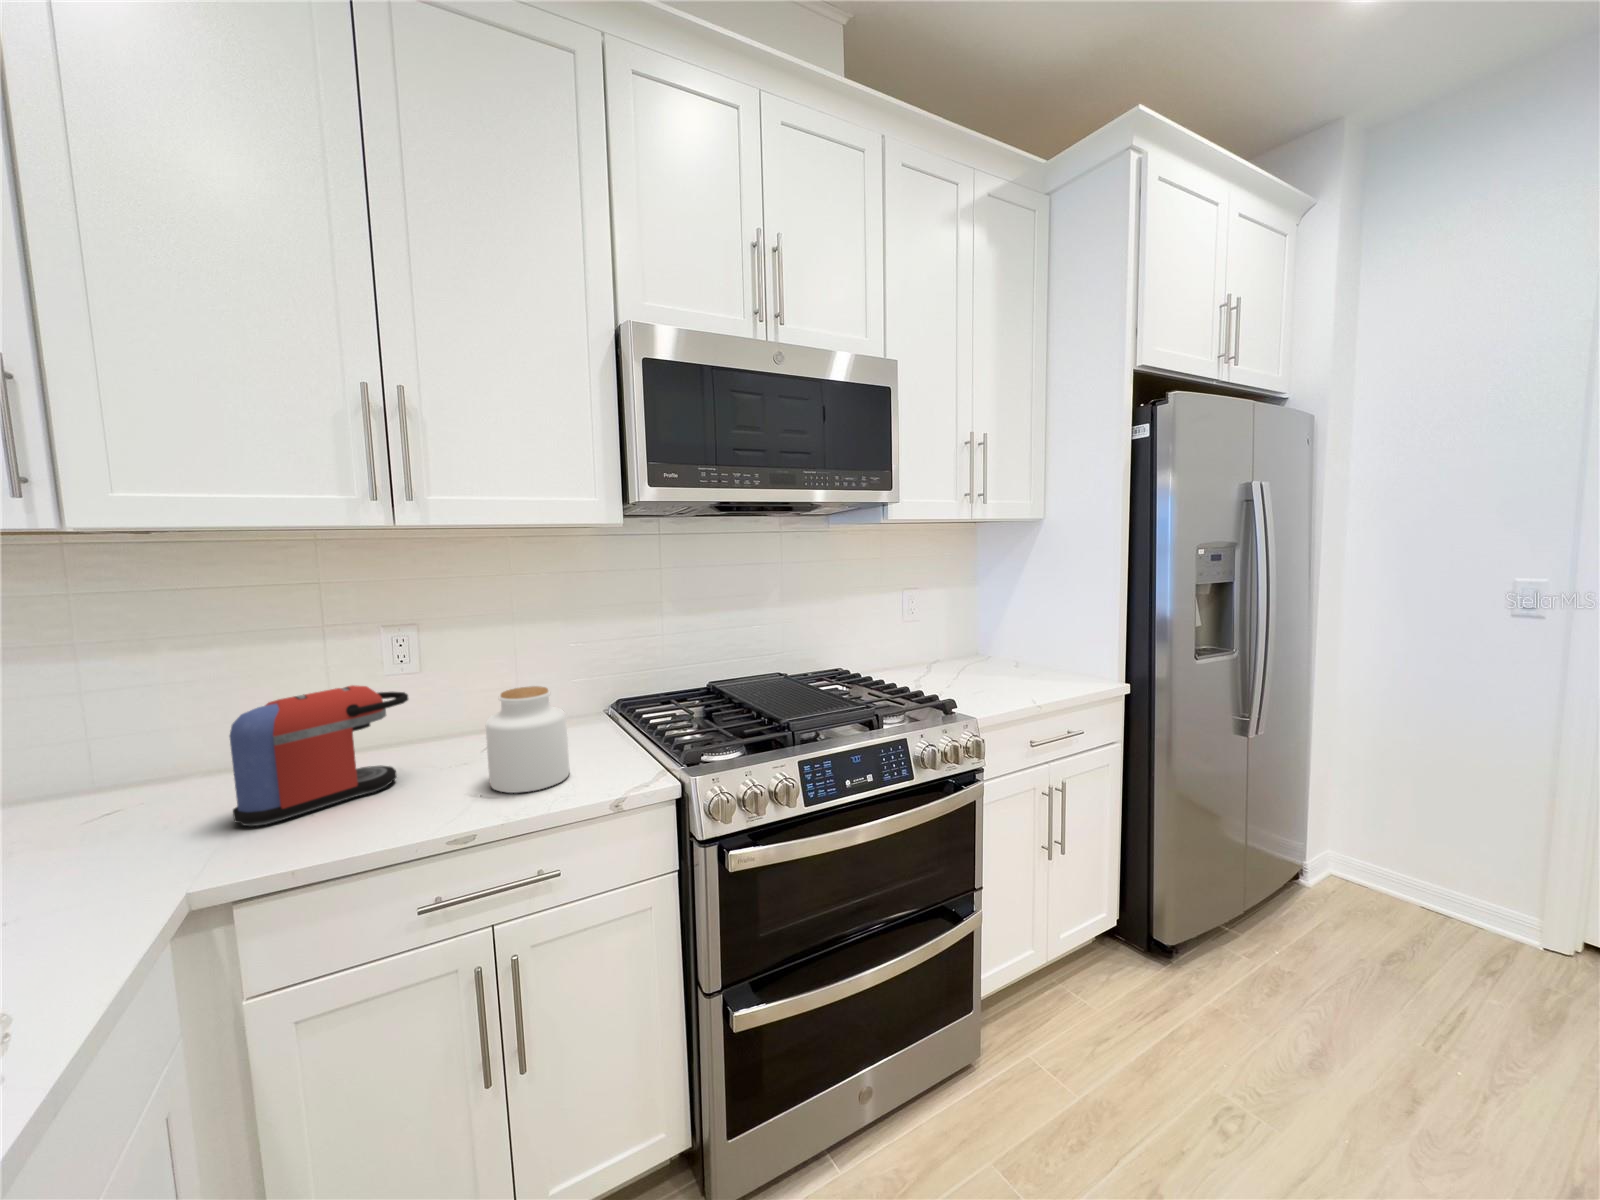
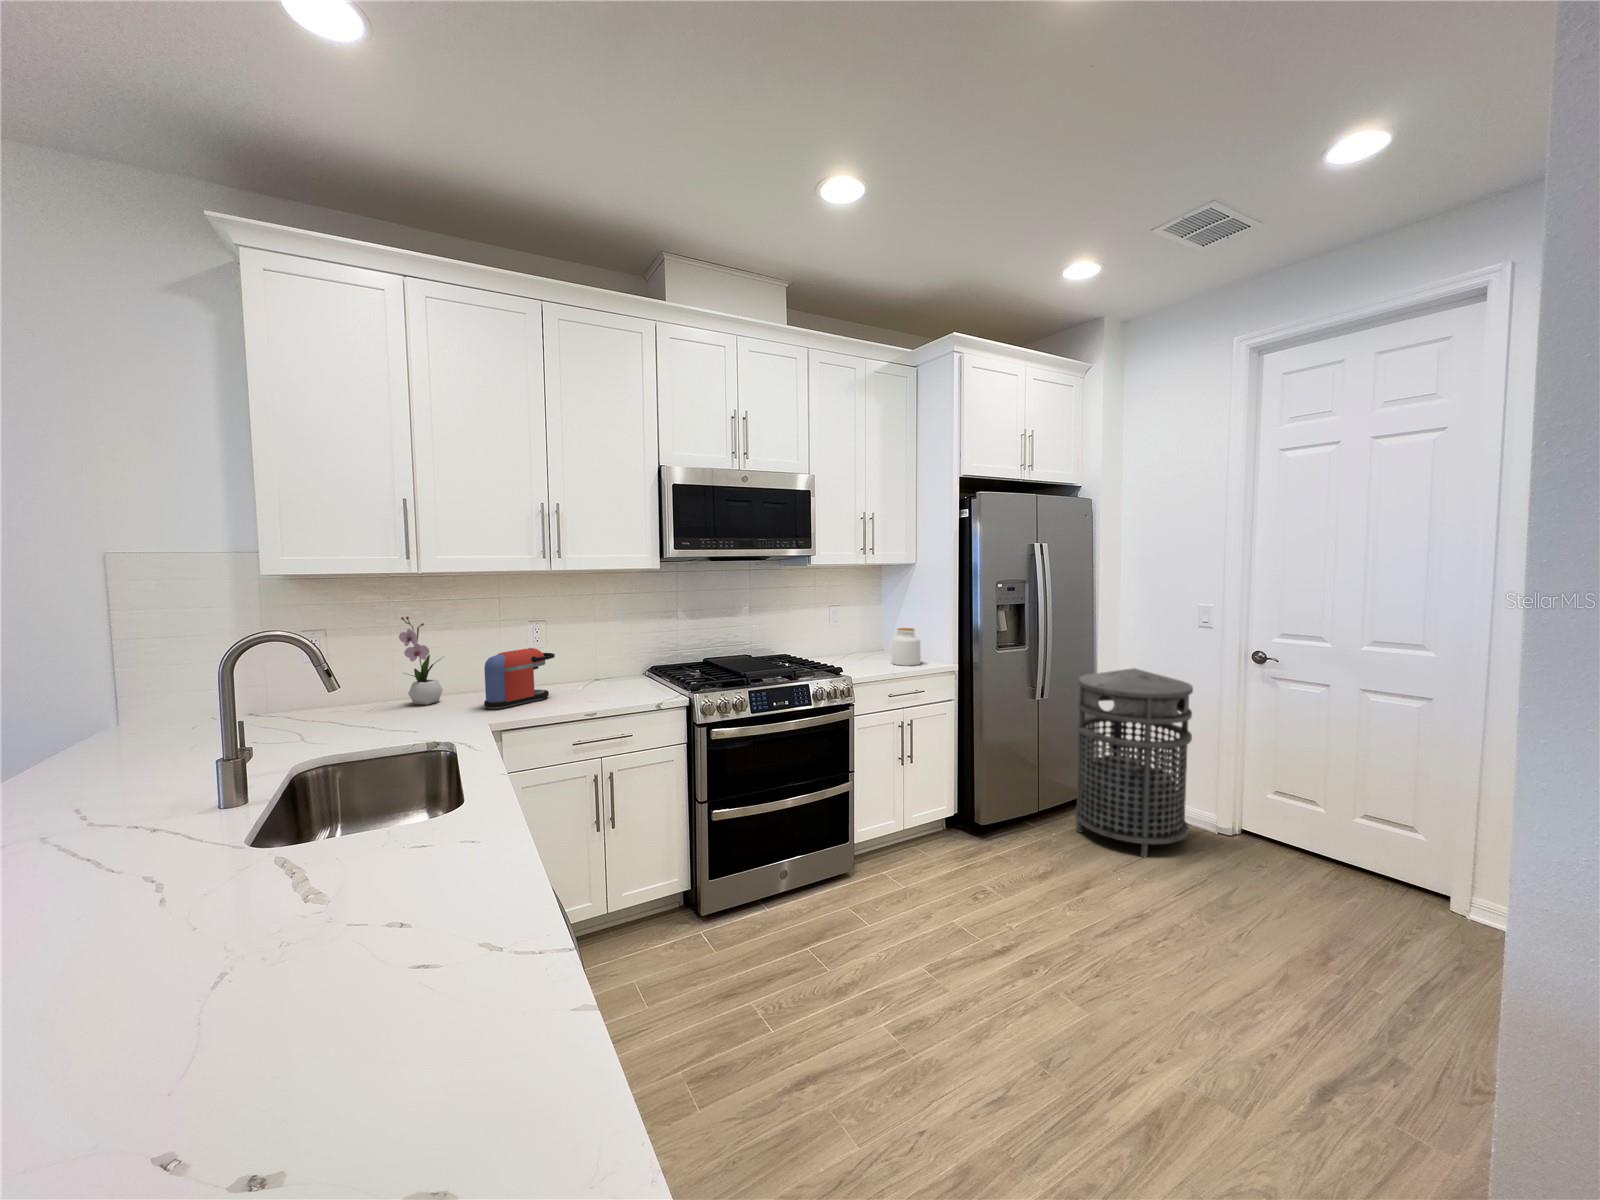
flower arrangement: none [49,625,178,810] -> present [399,616,443,705]
jar: present [486,686,570,793] -> present [891,628,920,666]
trash can: none [1298,686,1542,1010] -> present [1075,668,1193,857]

